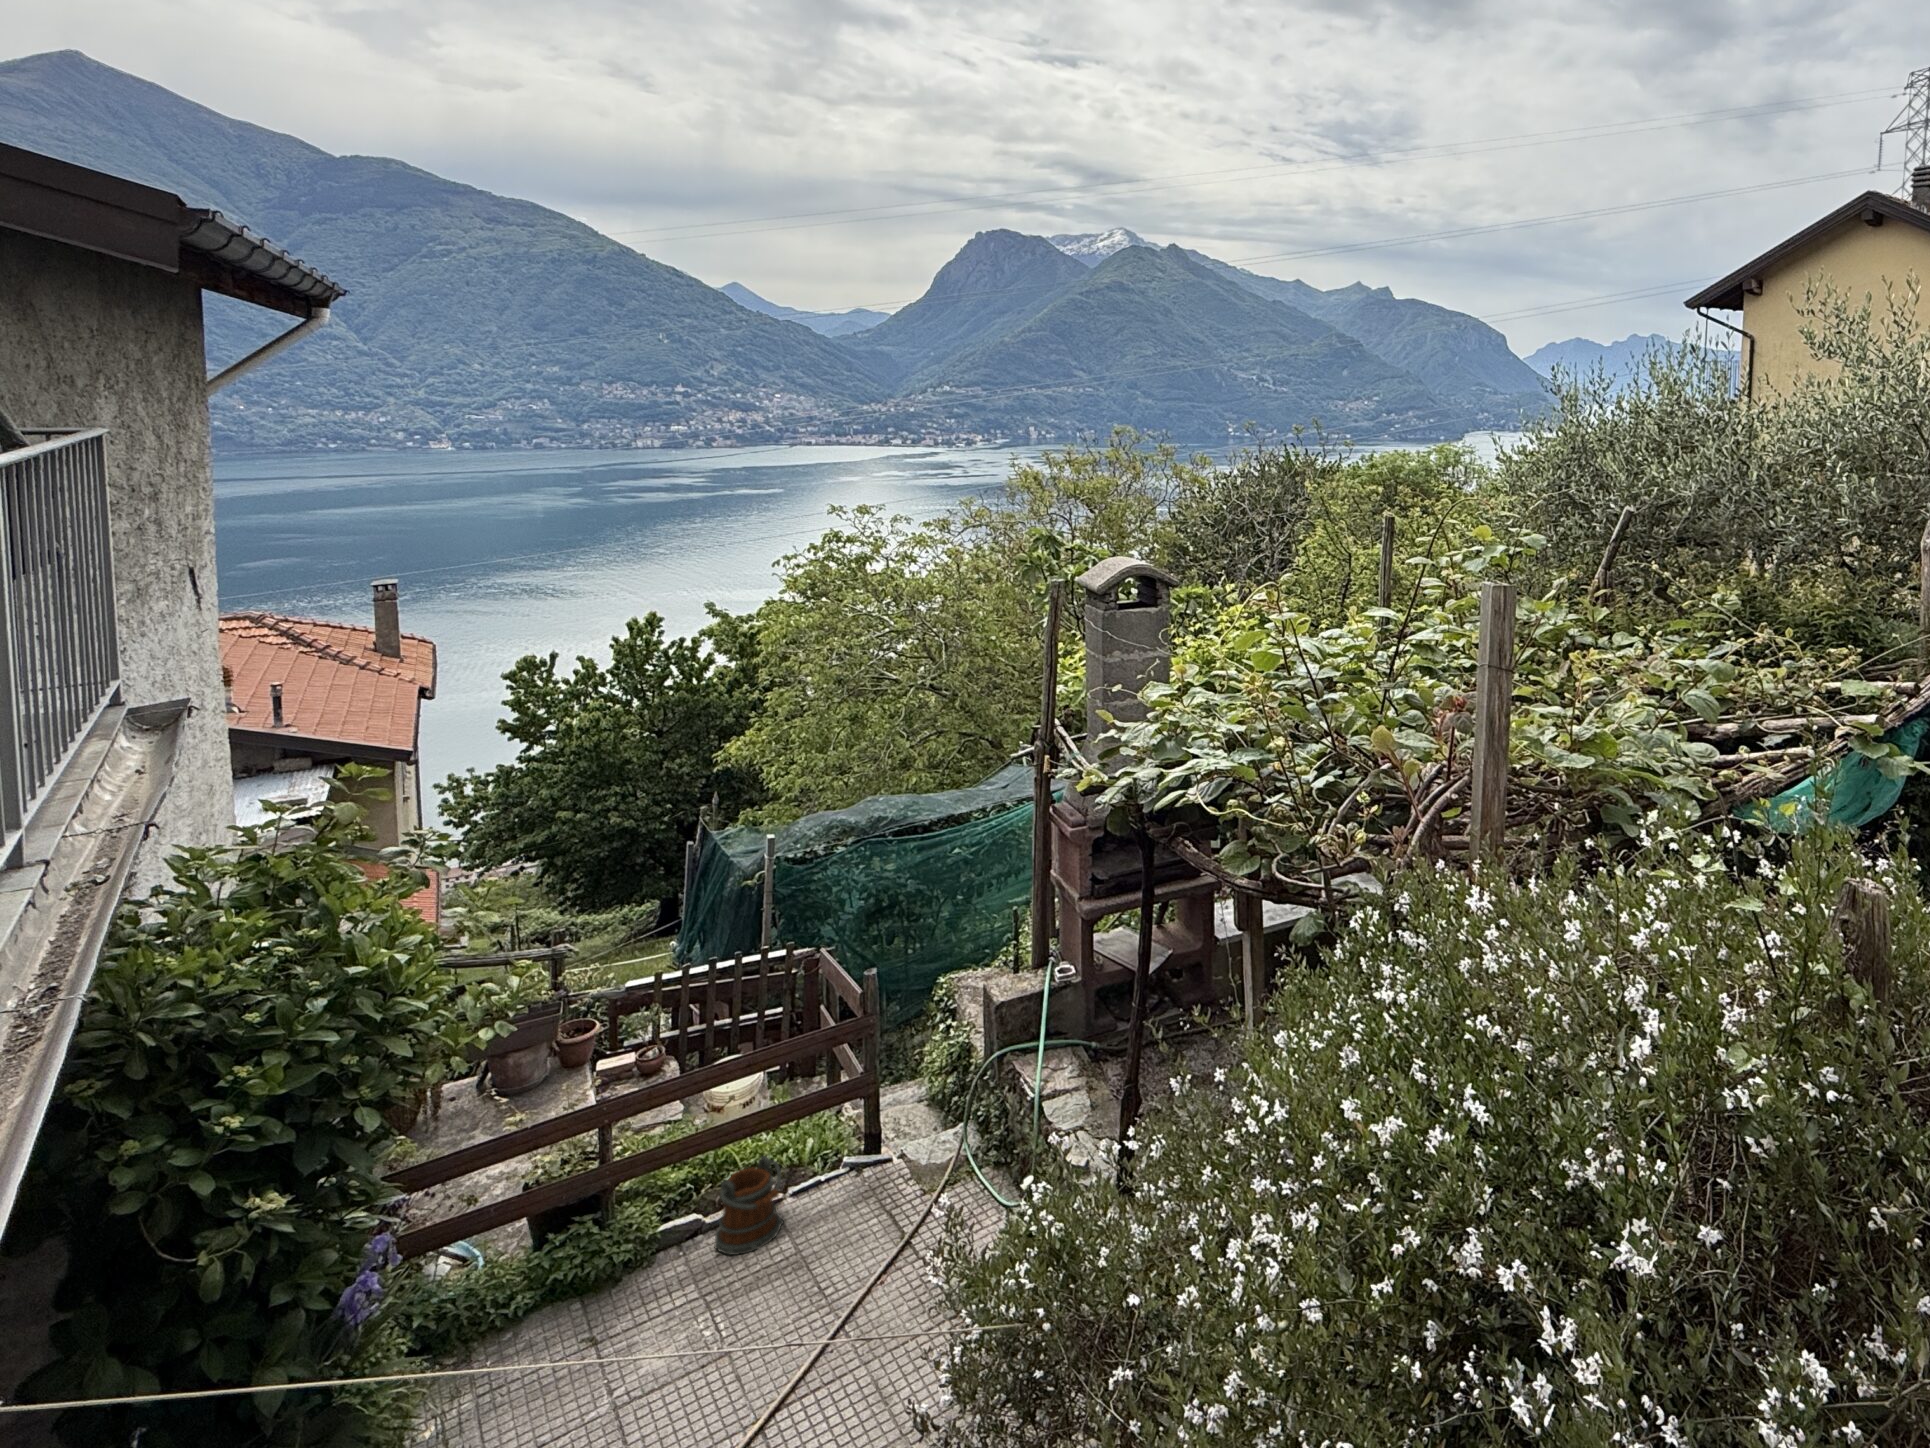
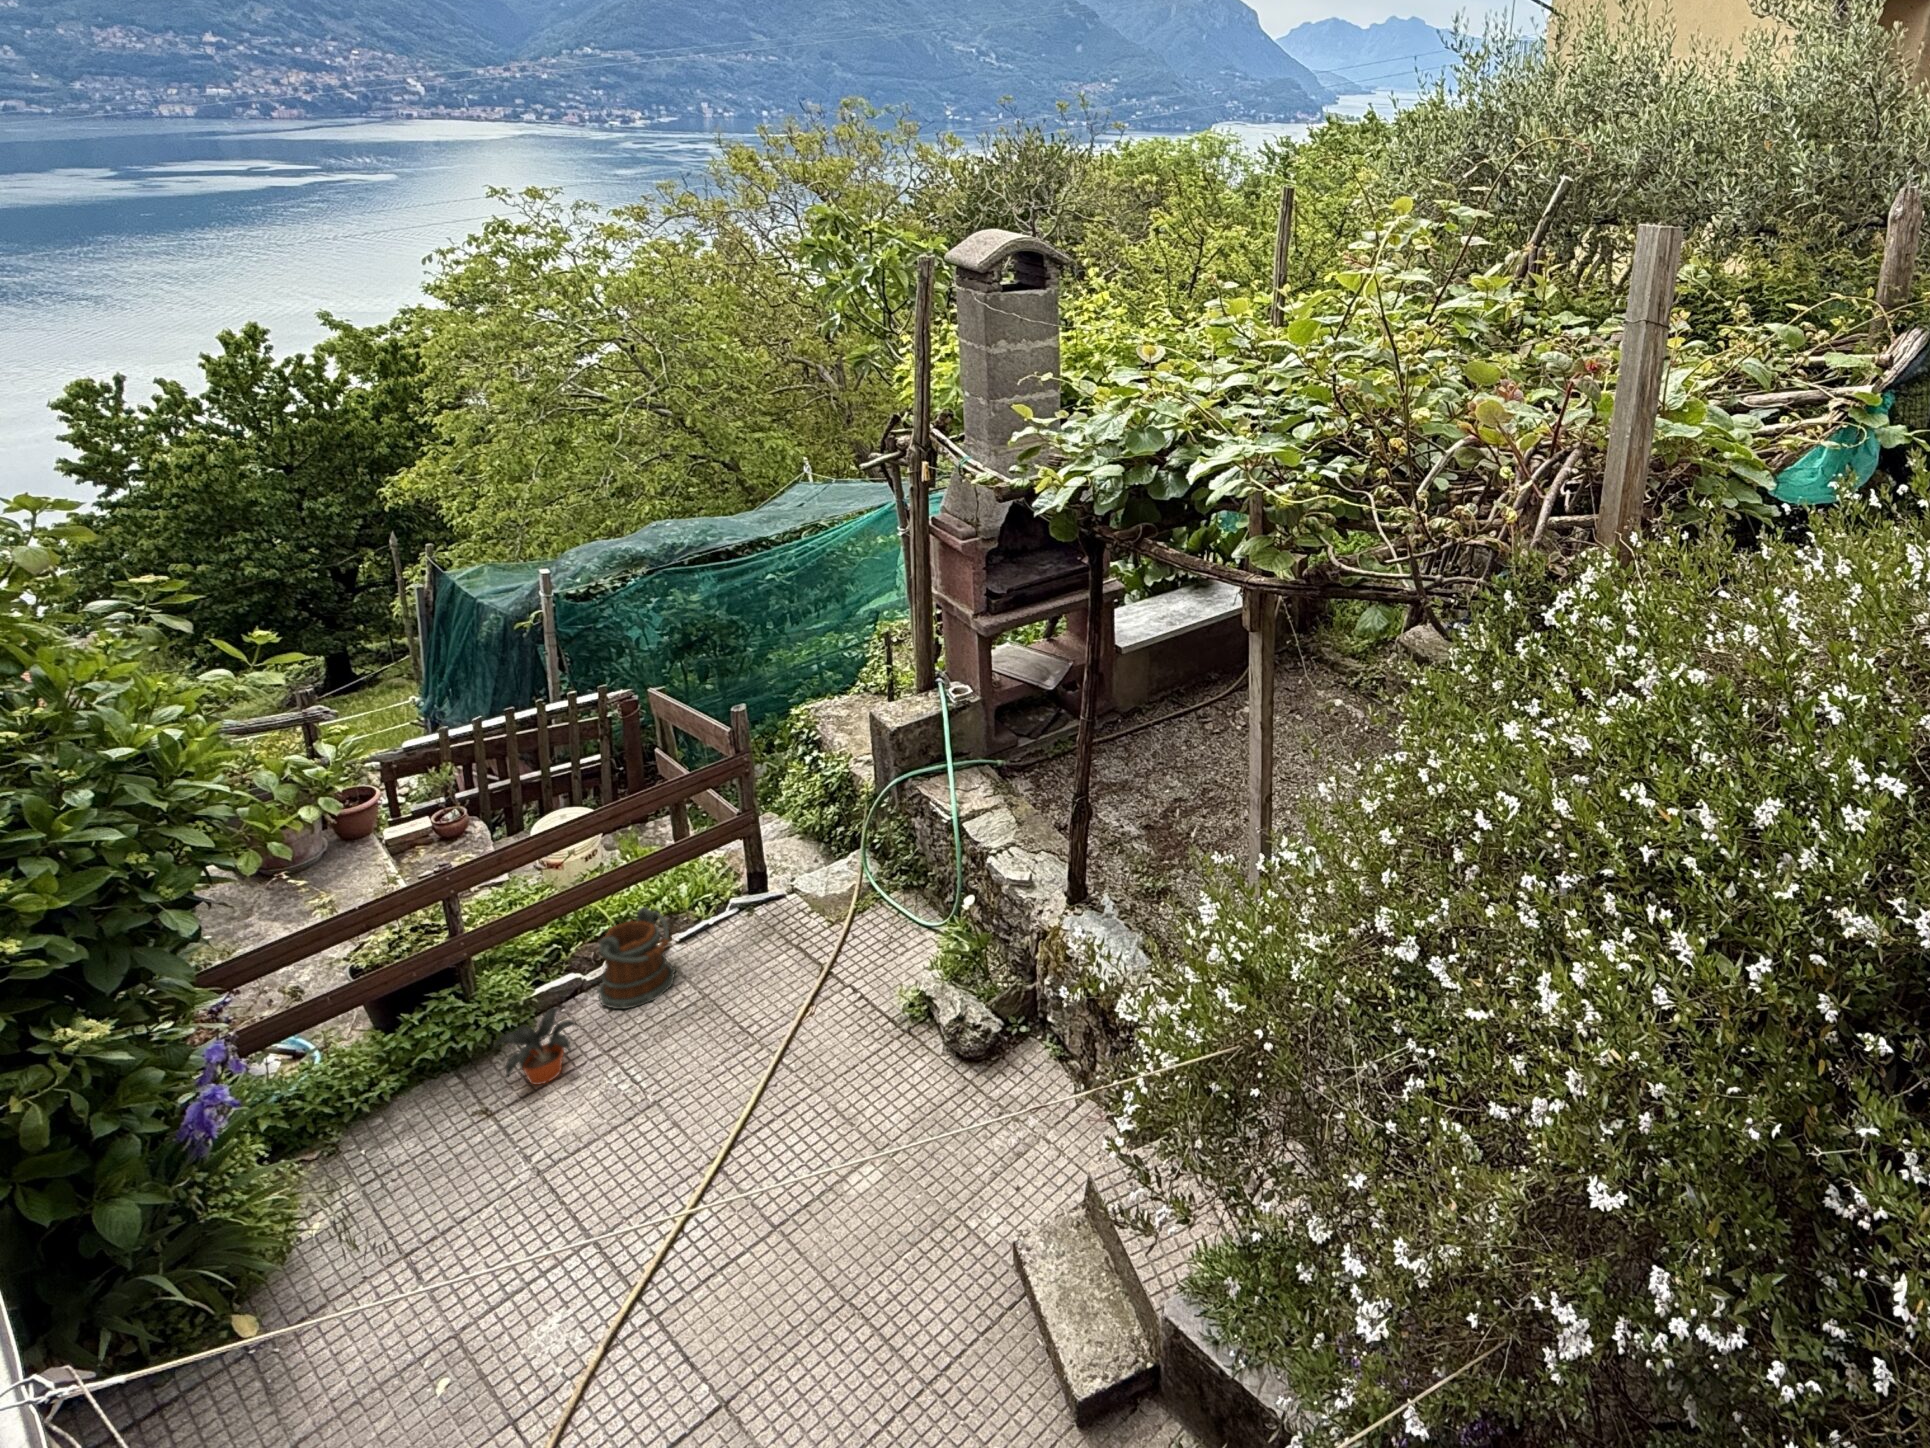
potted plant: none [610,1245,684,1320] -> present [494,1008,576,1085]

